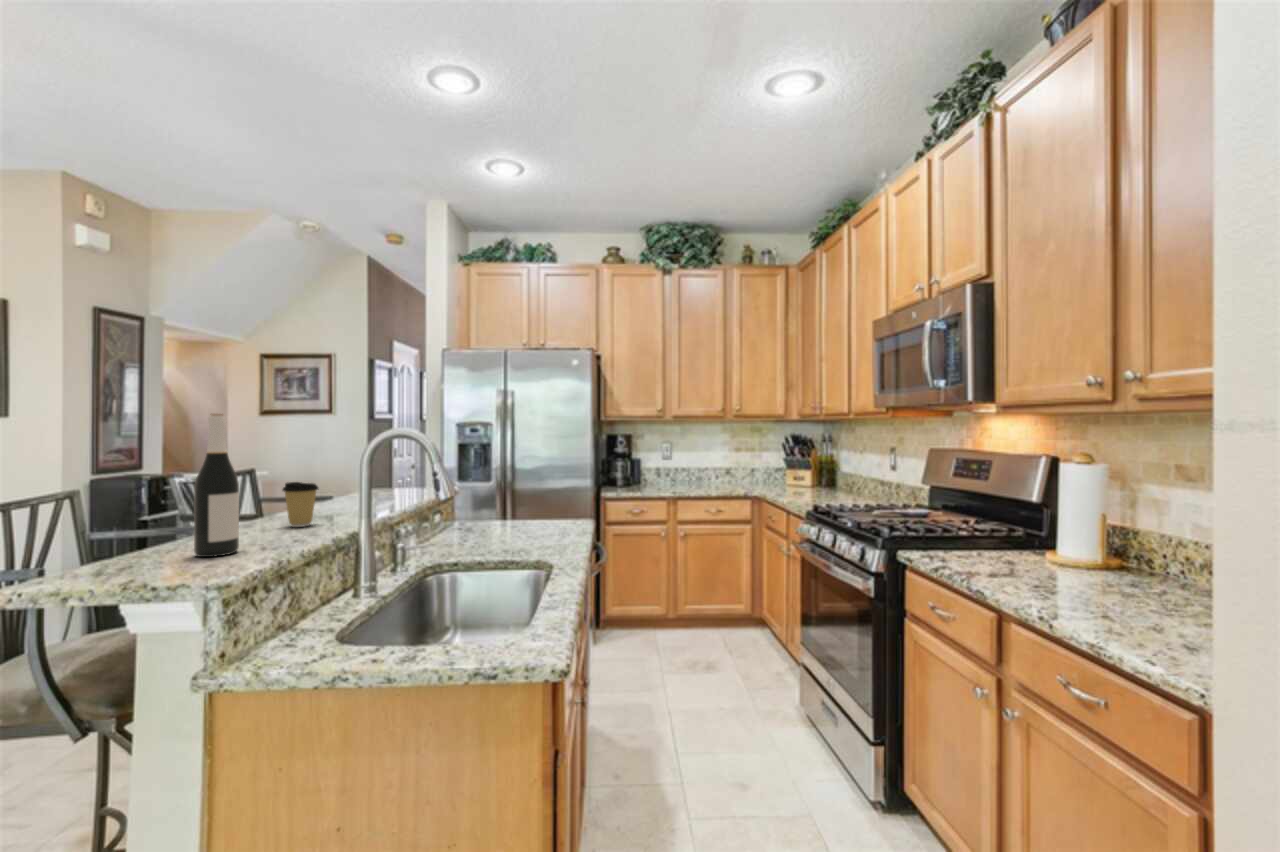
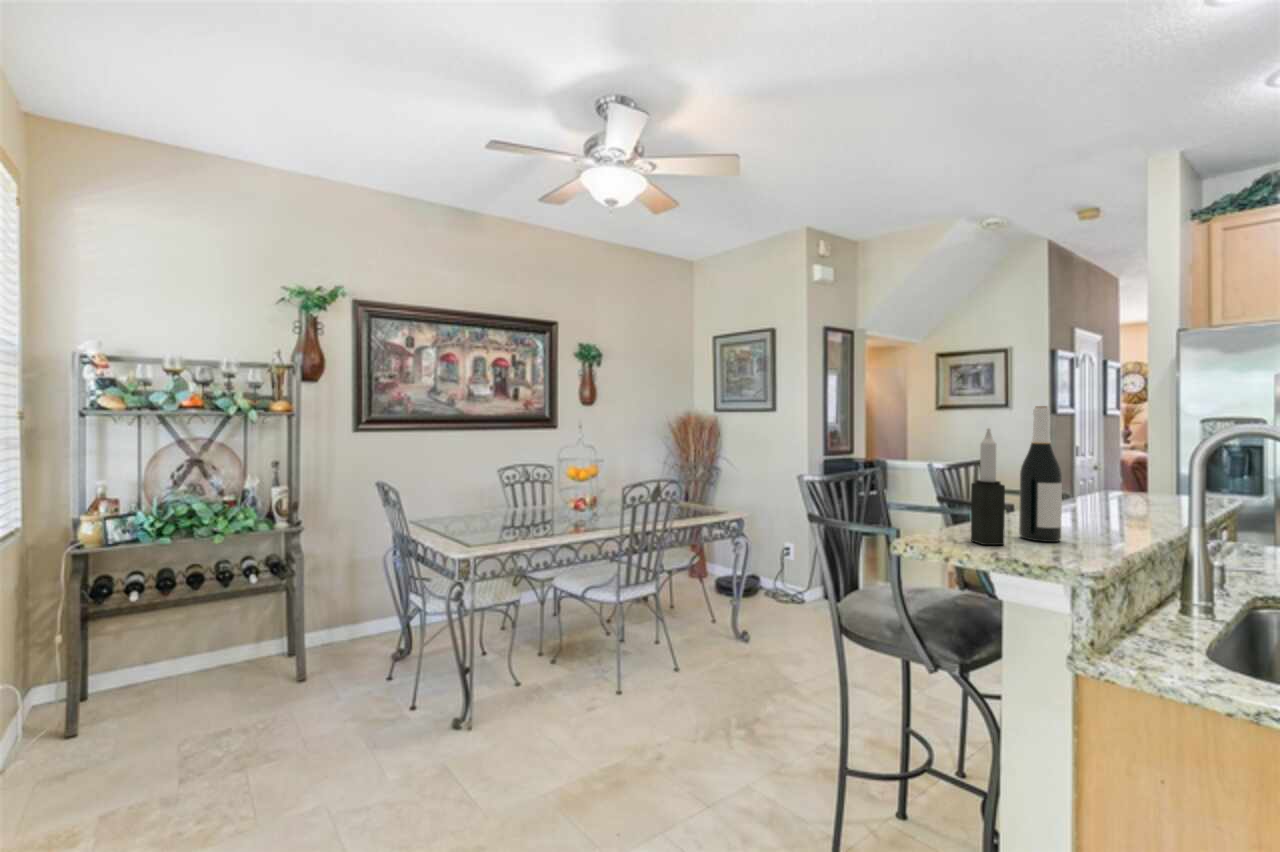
candle: none [116,438,158,575] -> present [971,428,1005,545]
coffee cup: present [283,482,318,527] -> none [1068,476,1111,524]

